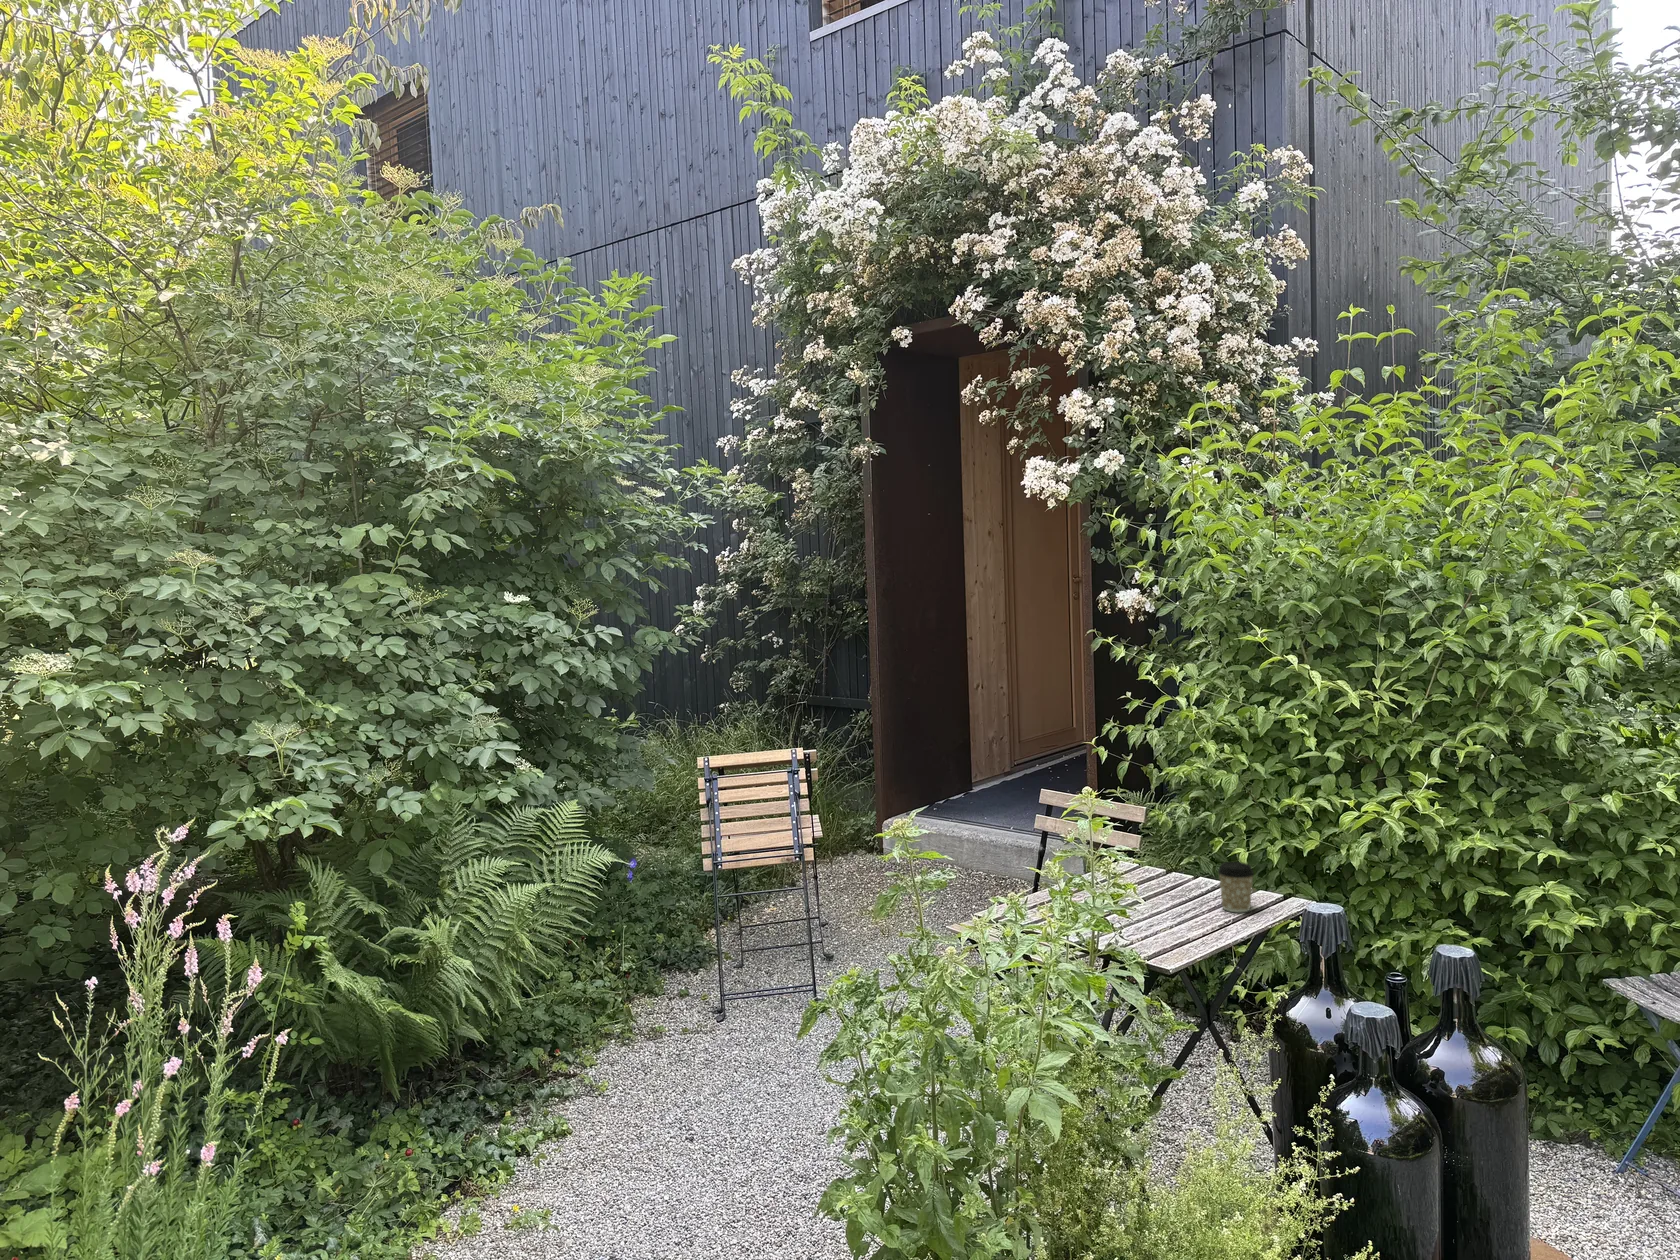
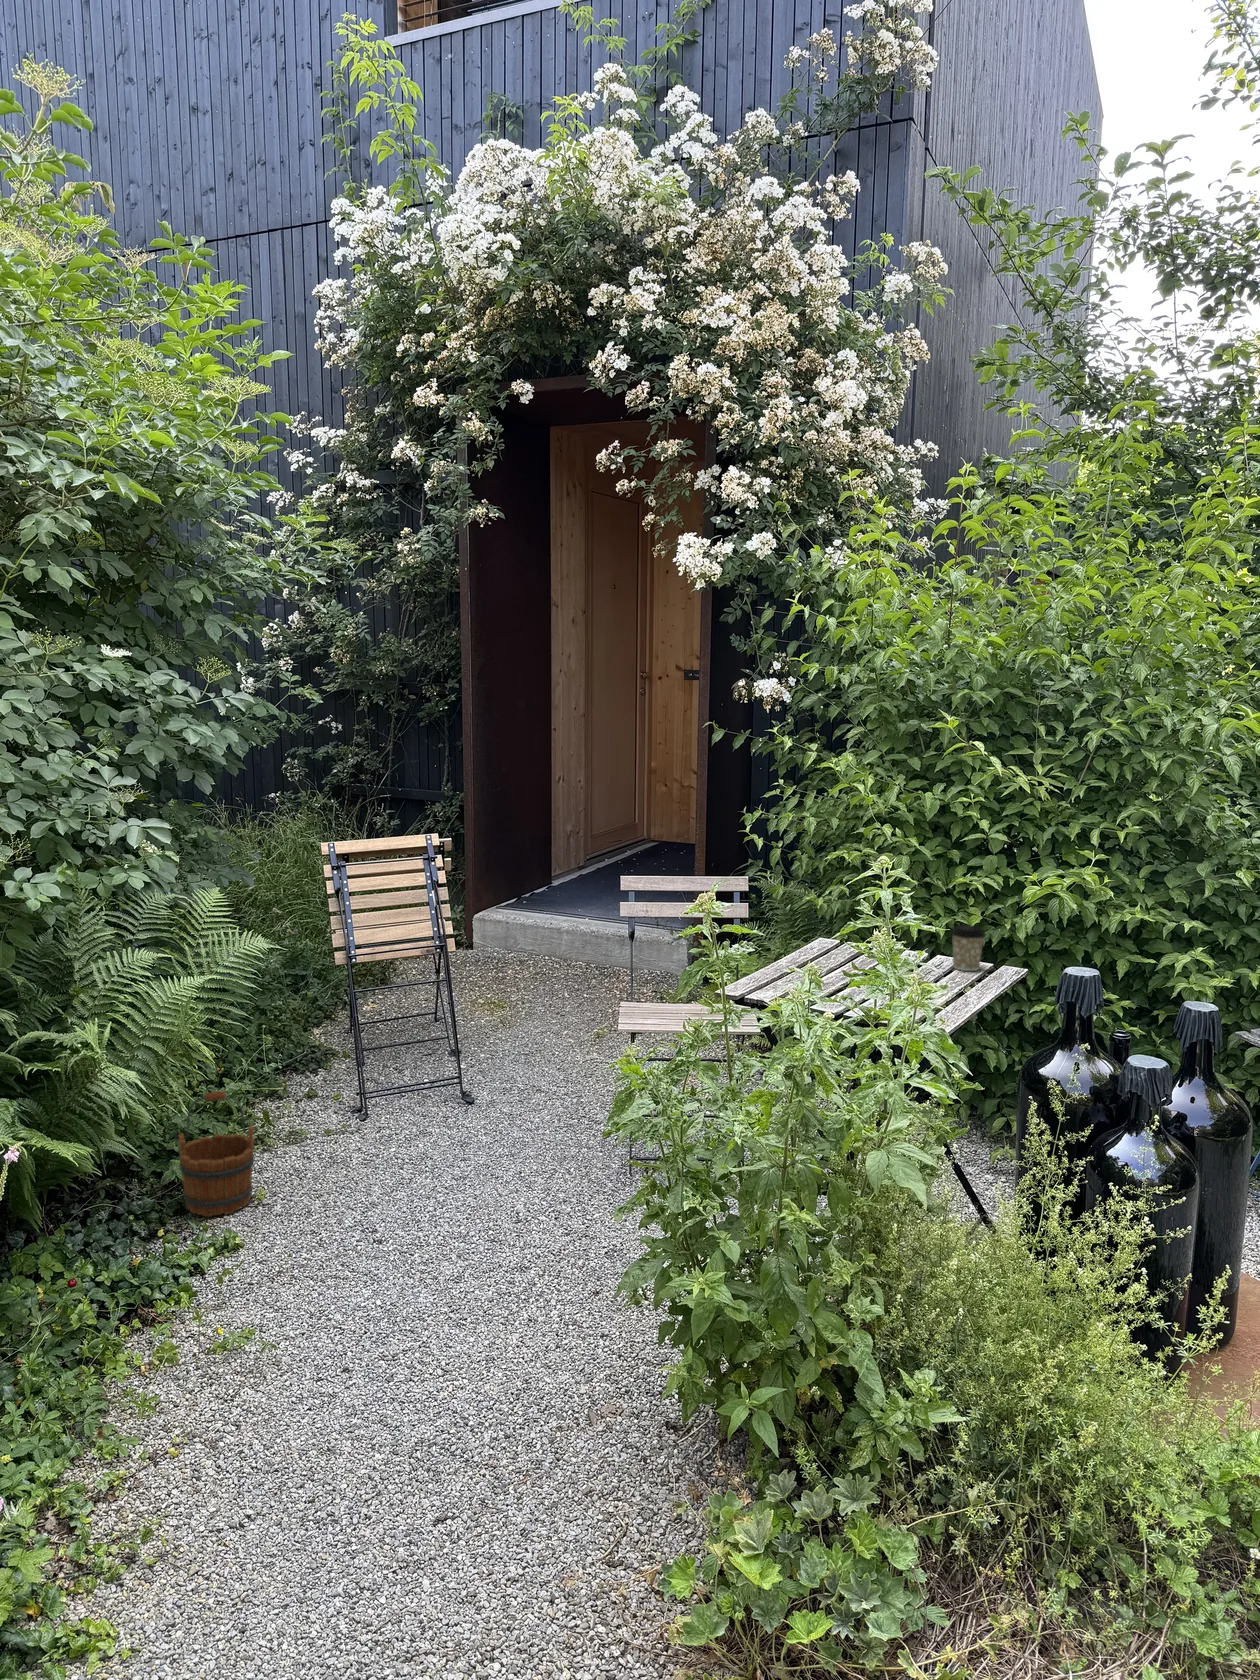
wooden bucket: none [514,989,583,1102] -> present [175,1091,257,1217]

